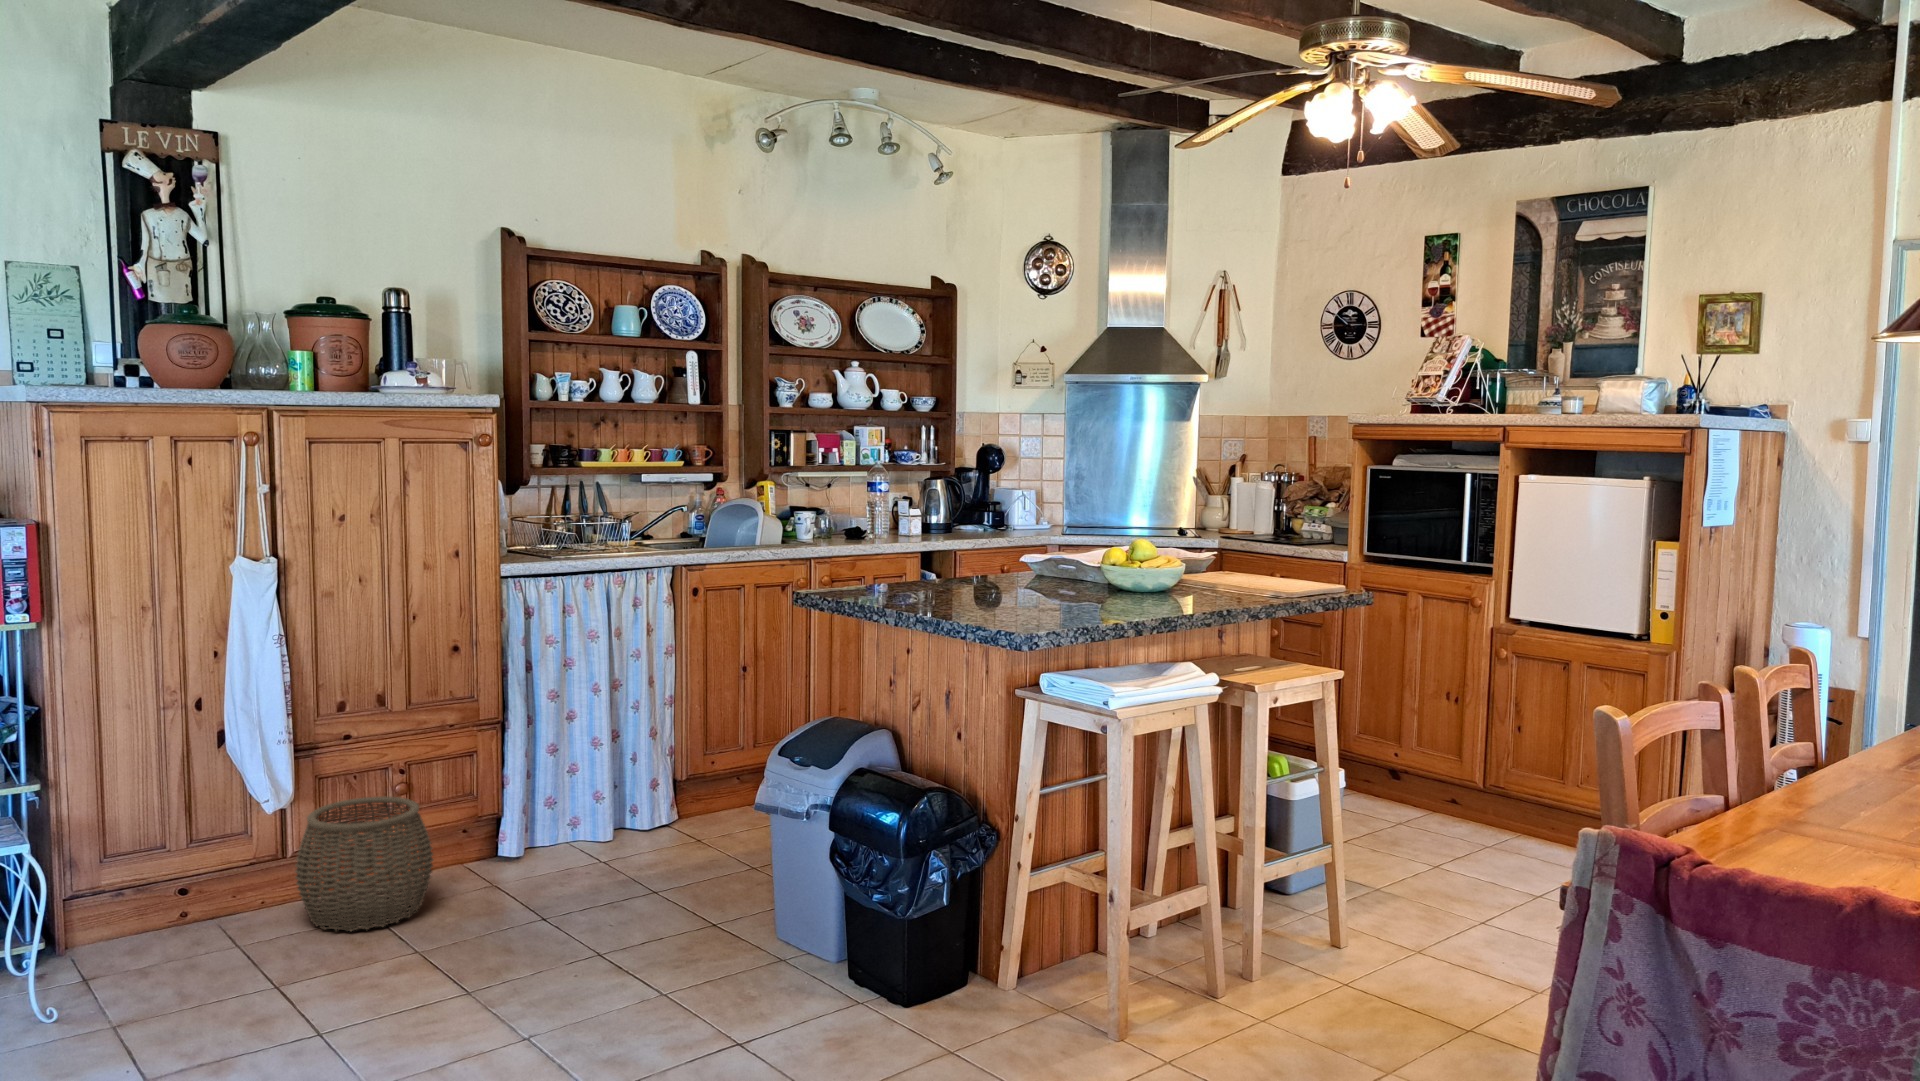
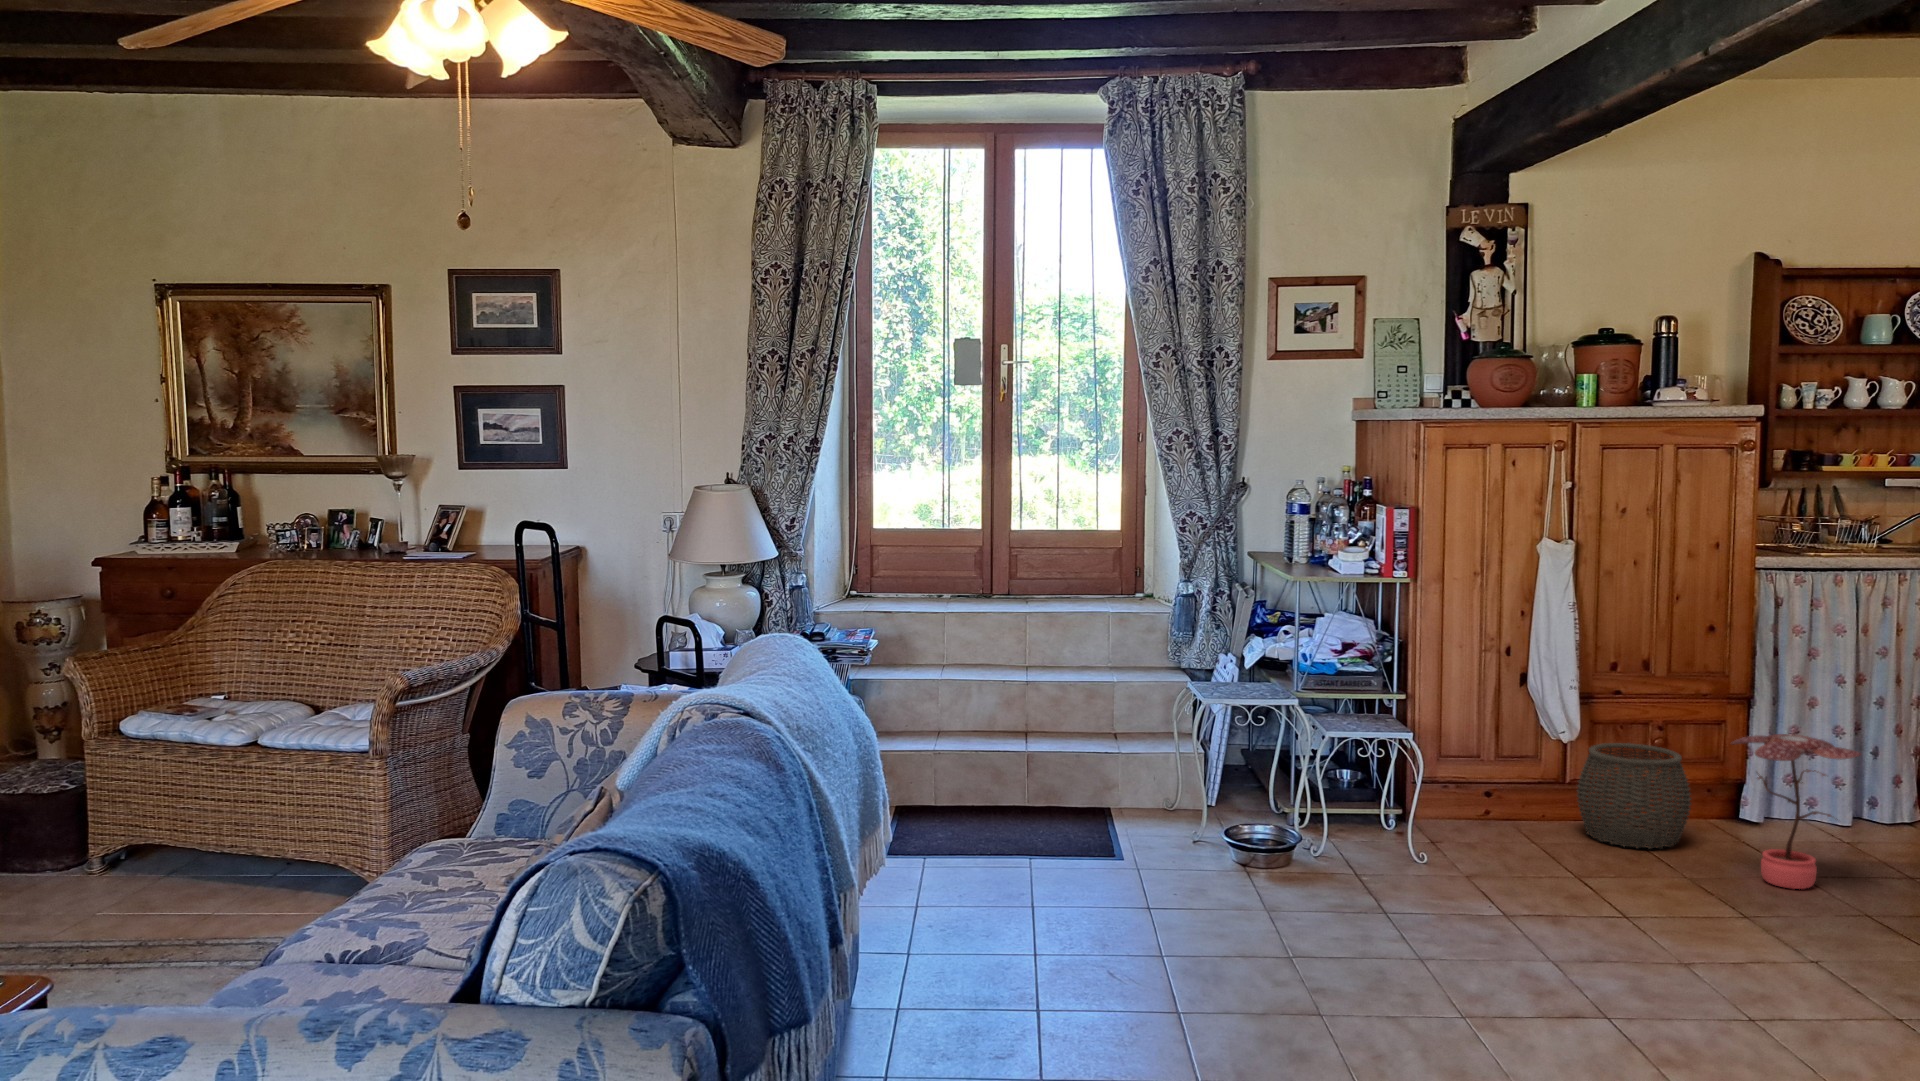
potted plant: none [458,769,591,949] -> present [1732,734,1861,889]

